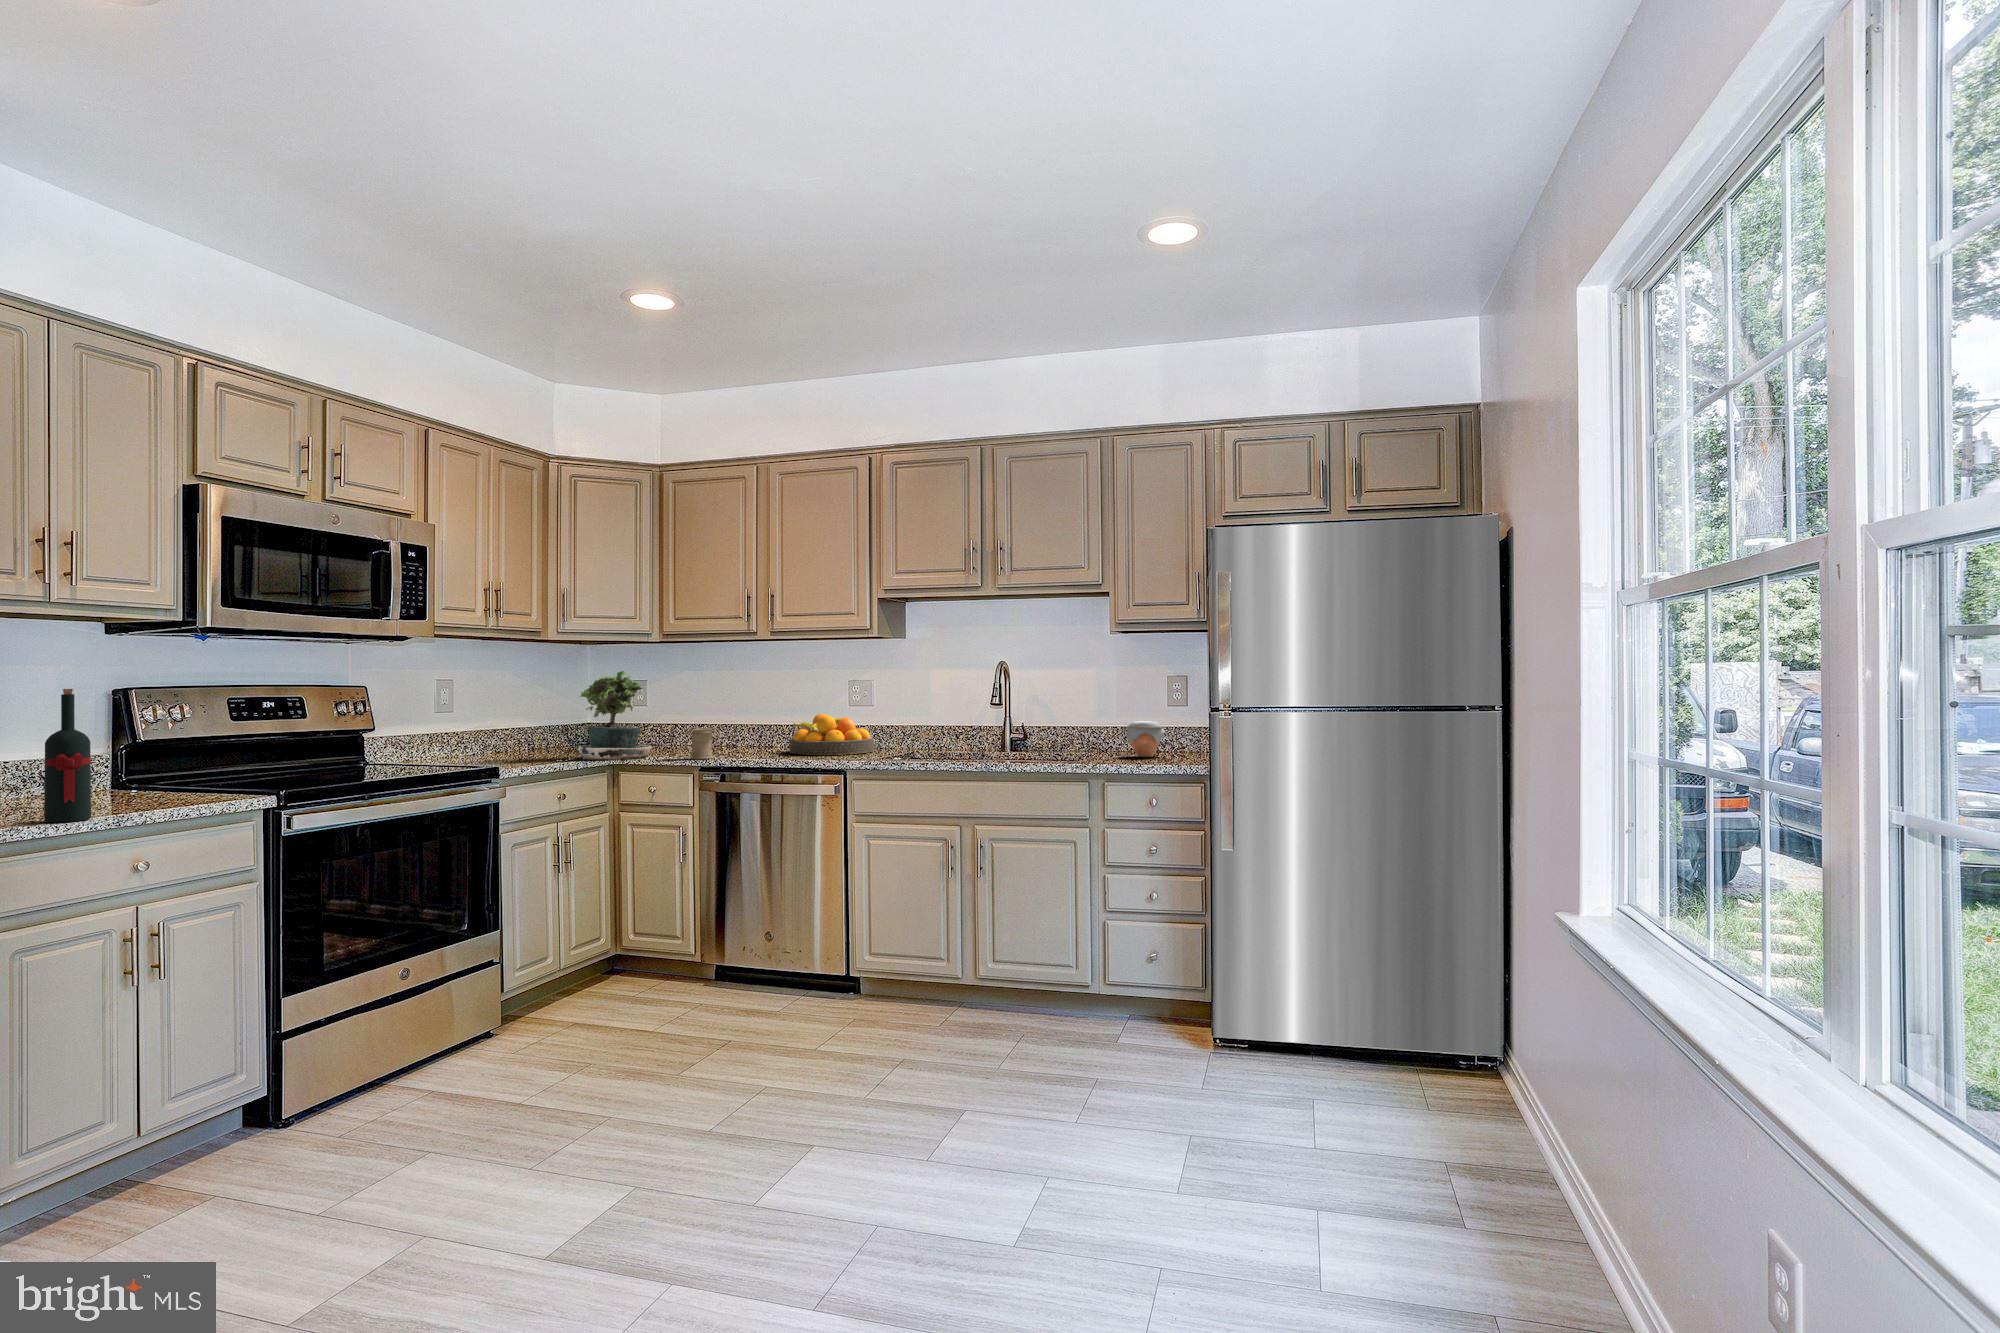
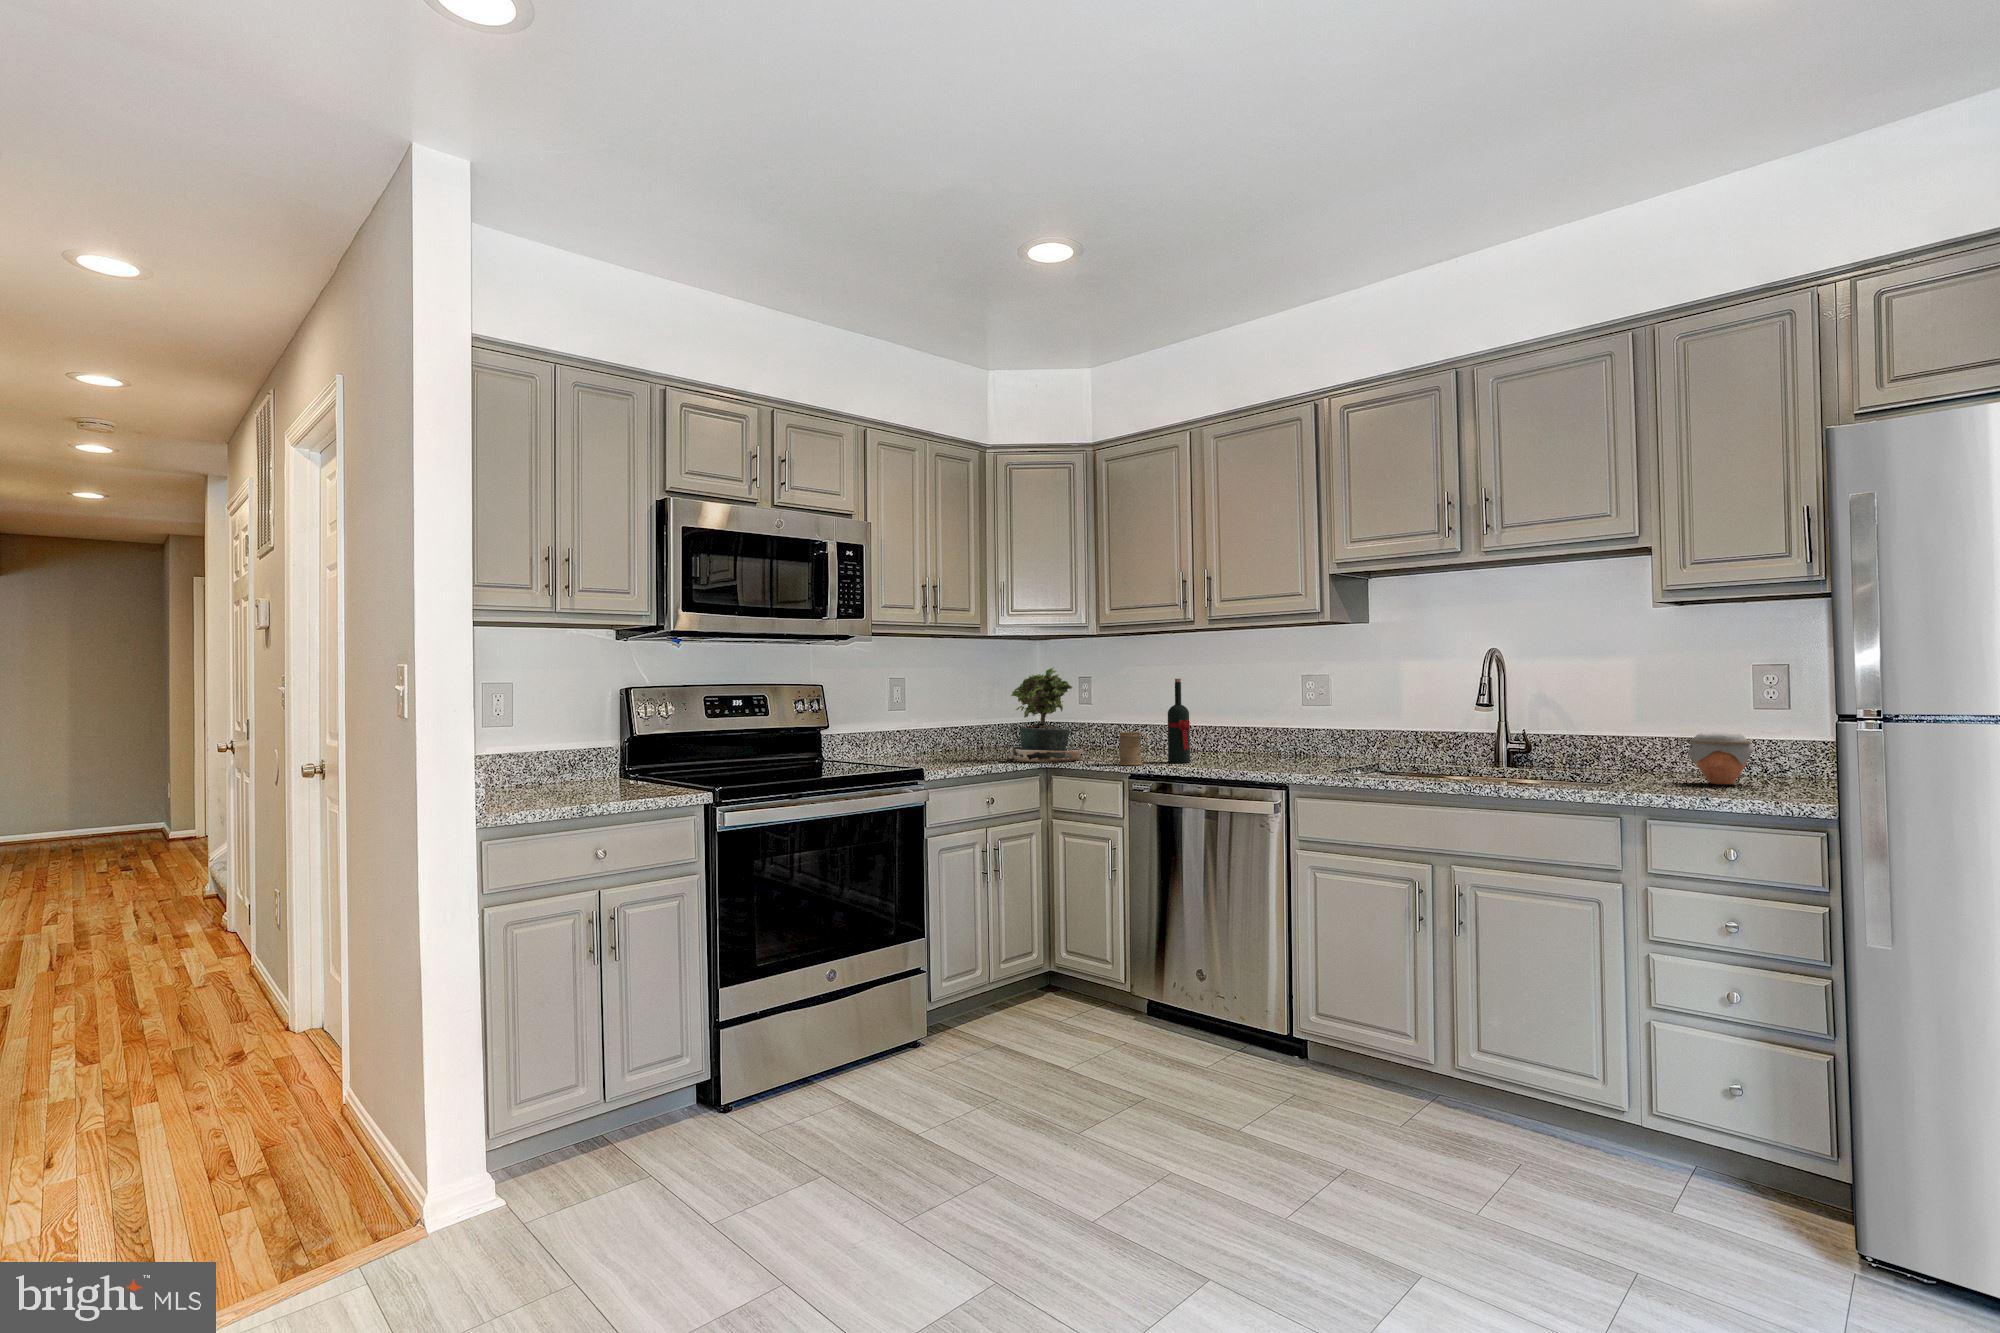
wine bottle: present [44,689,91,822] -> present [1168,679,1190,763]
fruit bowl: present [789,714,874,755] -> none [1230,717,1332,766]

